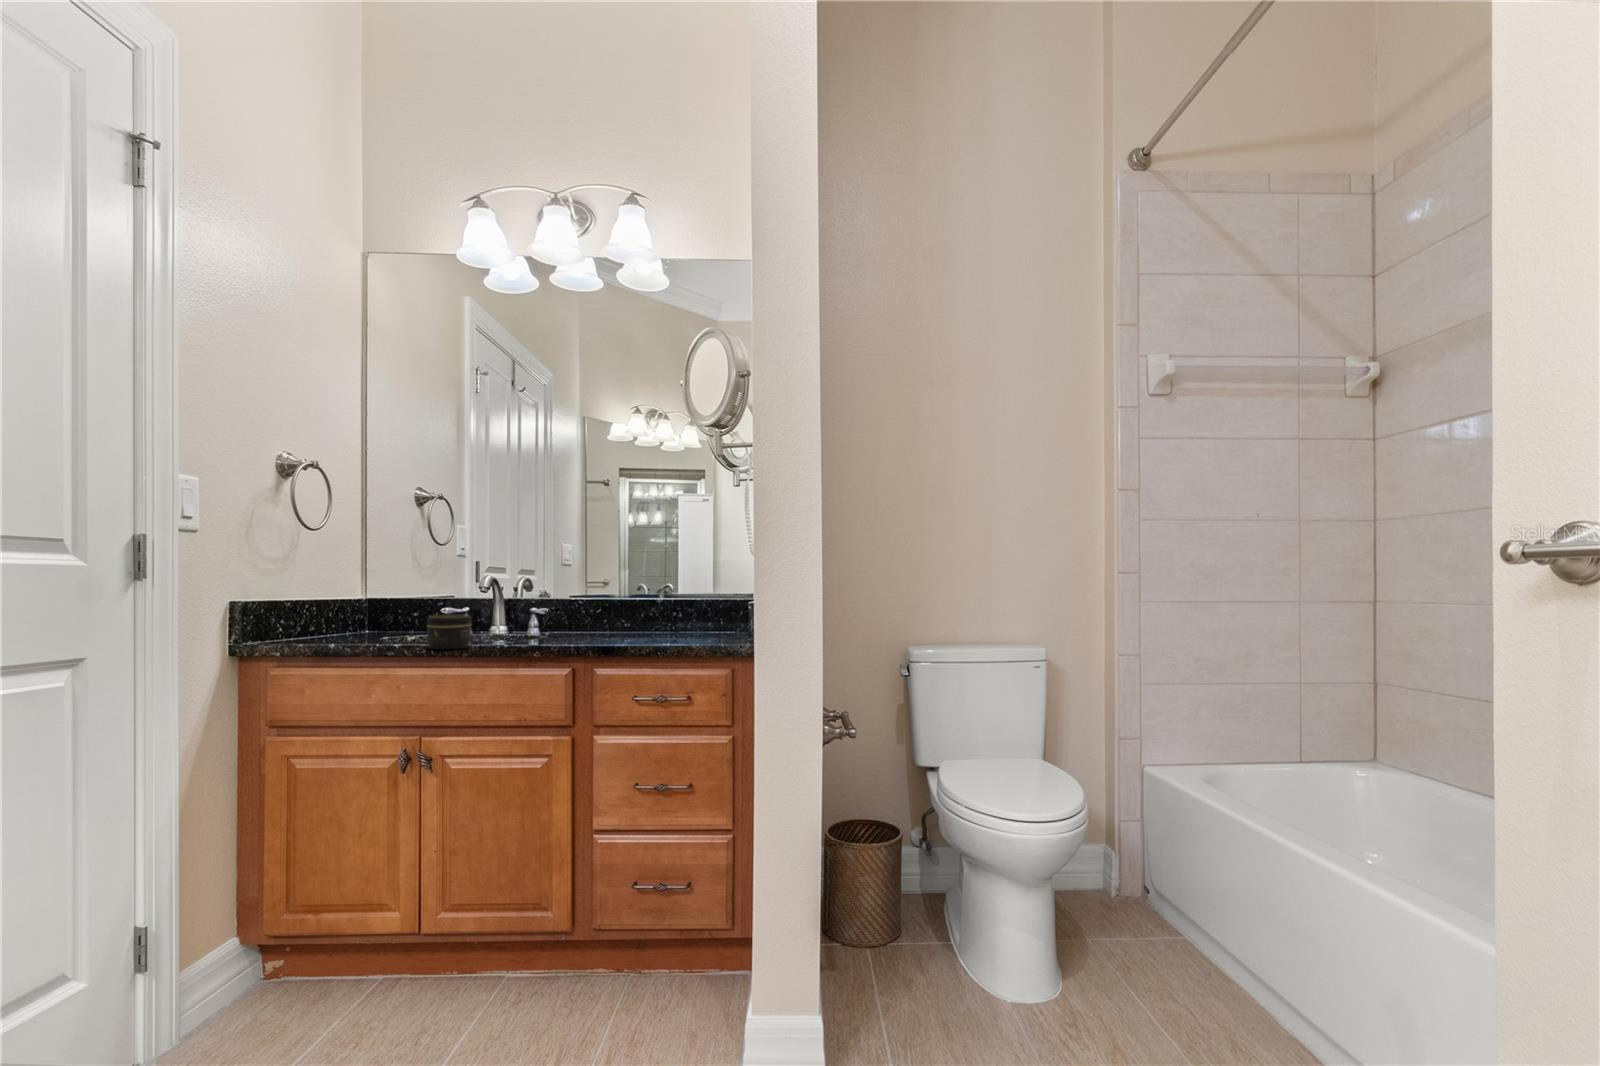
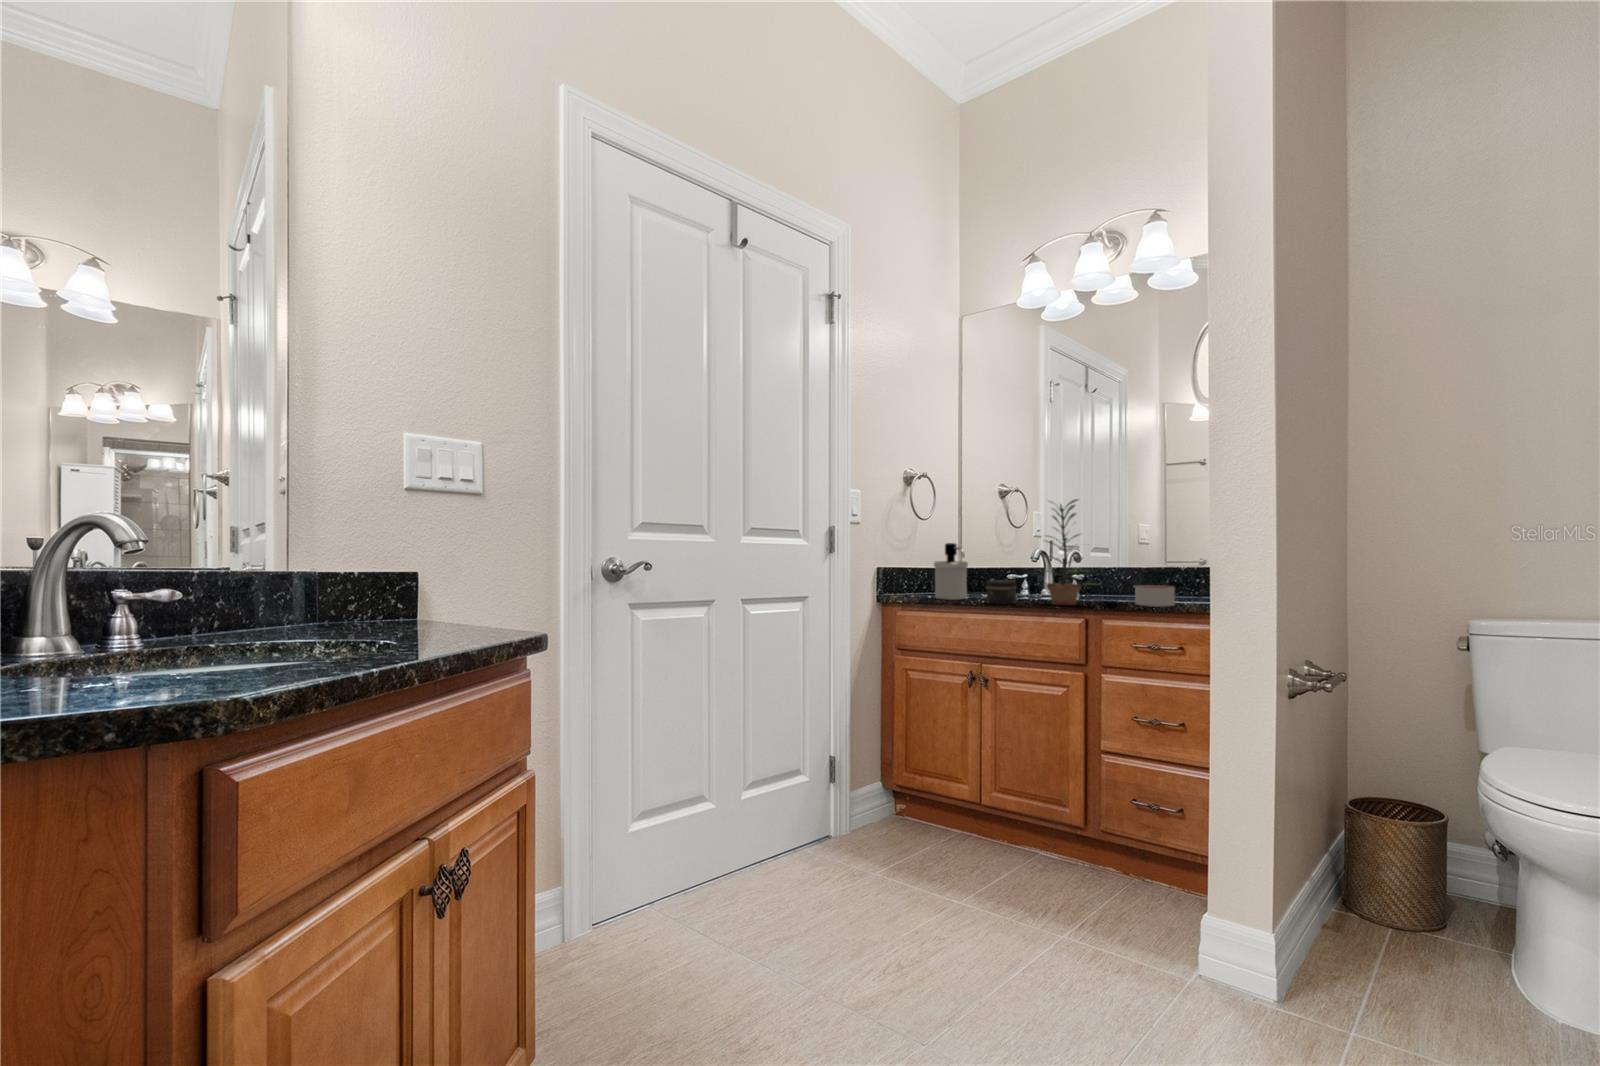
plant: none [502,506,584,645] -> present [1046,499,1088,606]
soap dispenser: none [337,565,393,647] -> present [934,543,968,600]
candle: none [621,613,665,639] -> present [1135,585,1175,607]

